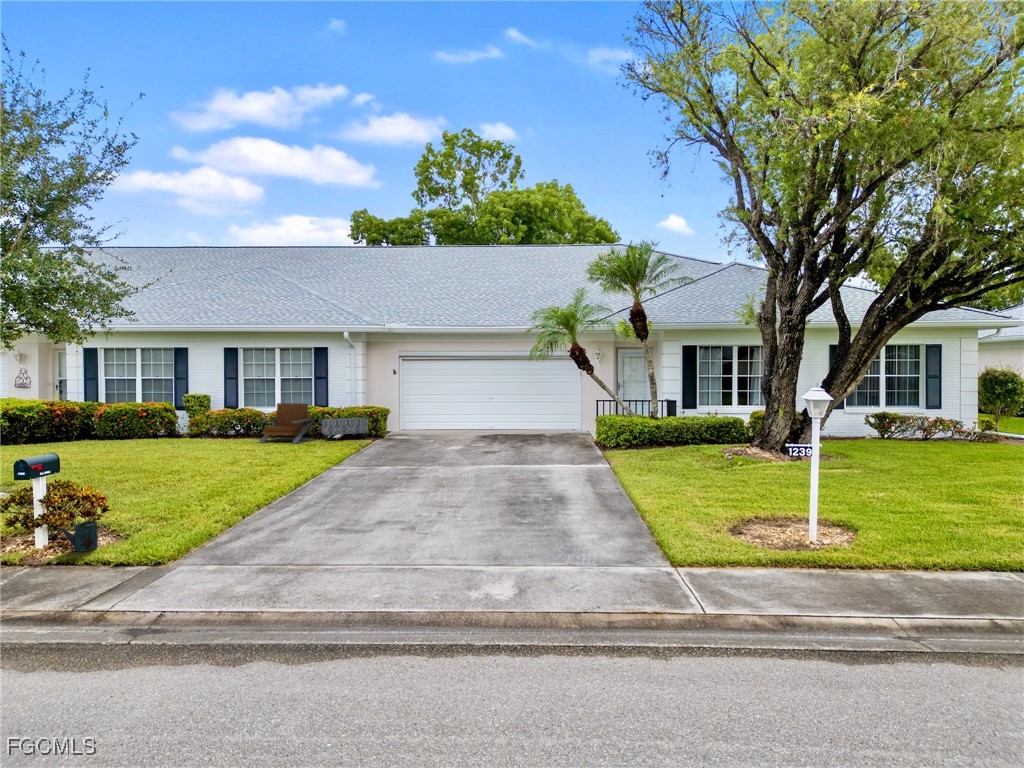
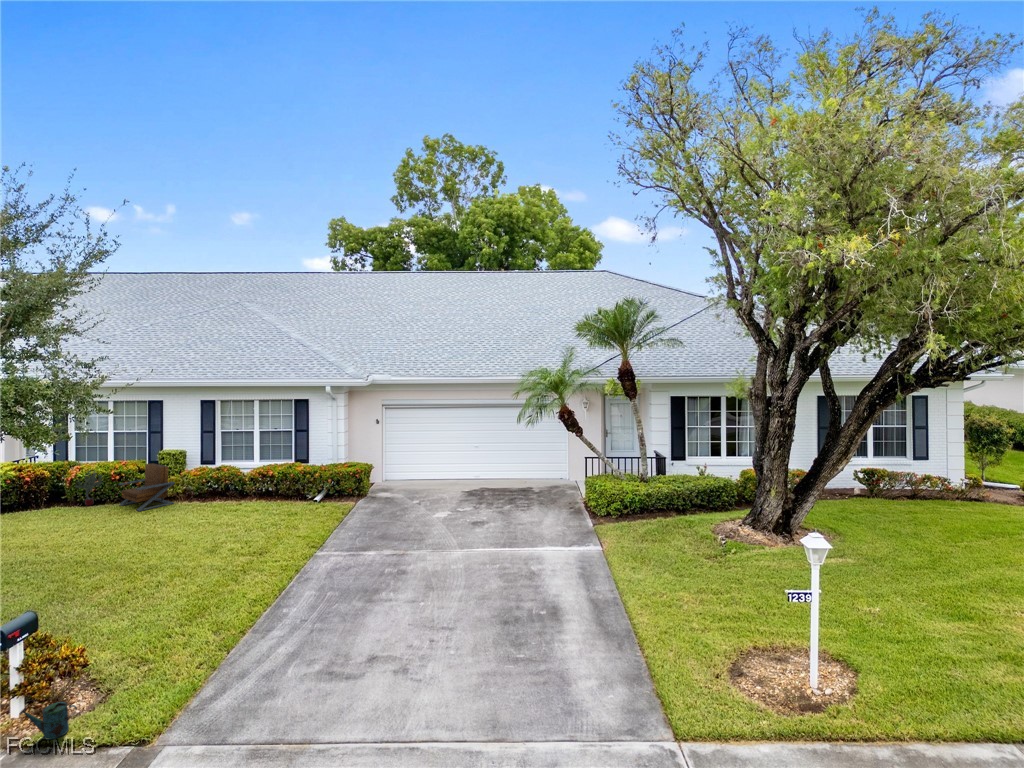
lounge chair: present [259,403,314,444] -> present [119,463,174,511]
potted tree: none [104,406,131,440] -> present [75,471,102,506]
bench: present [321,418,368,441] -> none [303,477,352,506]

